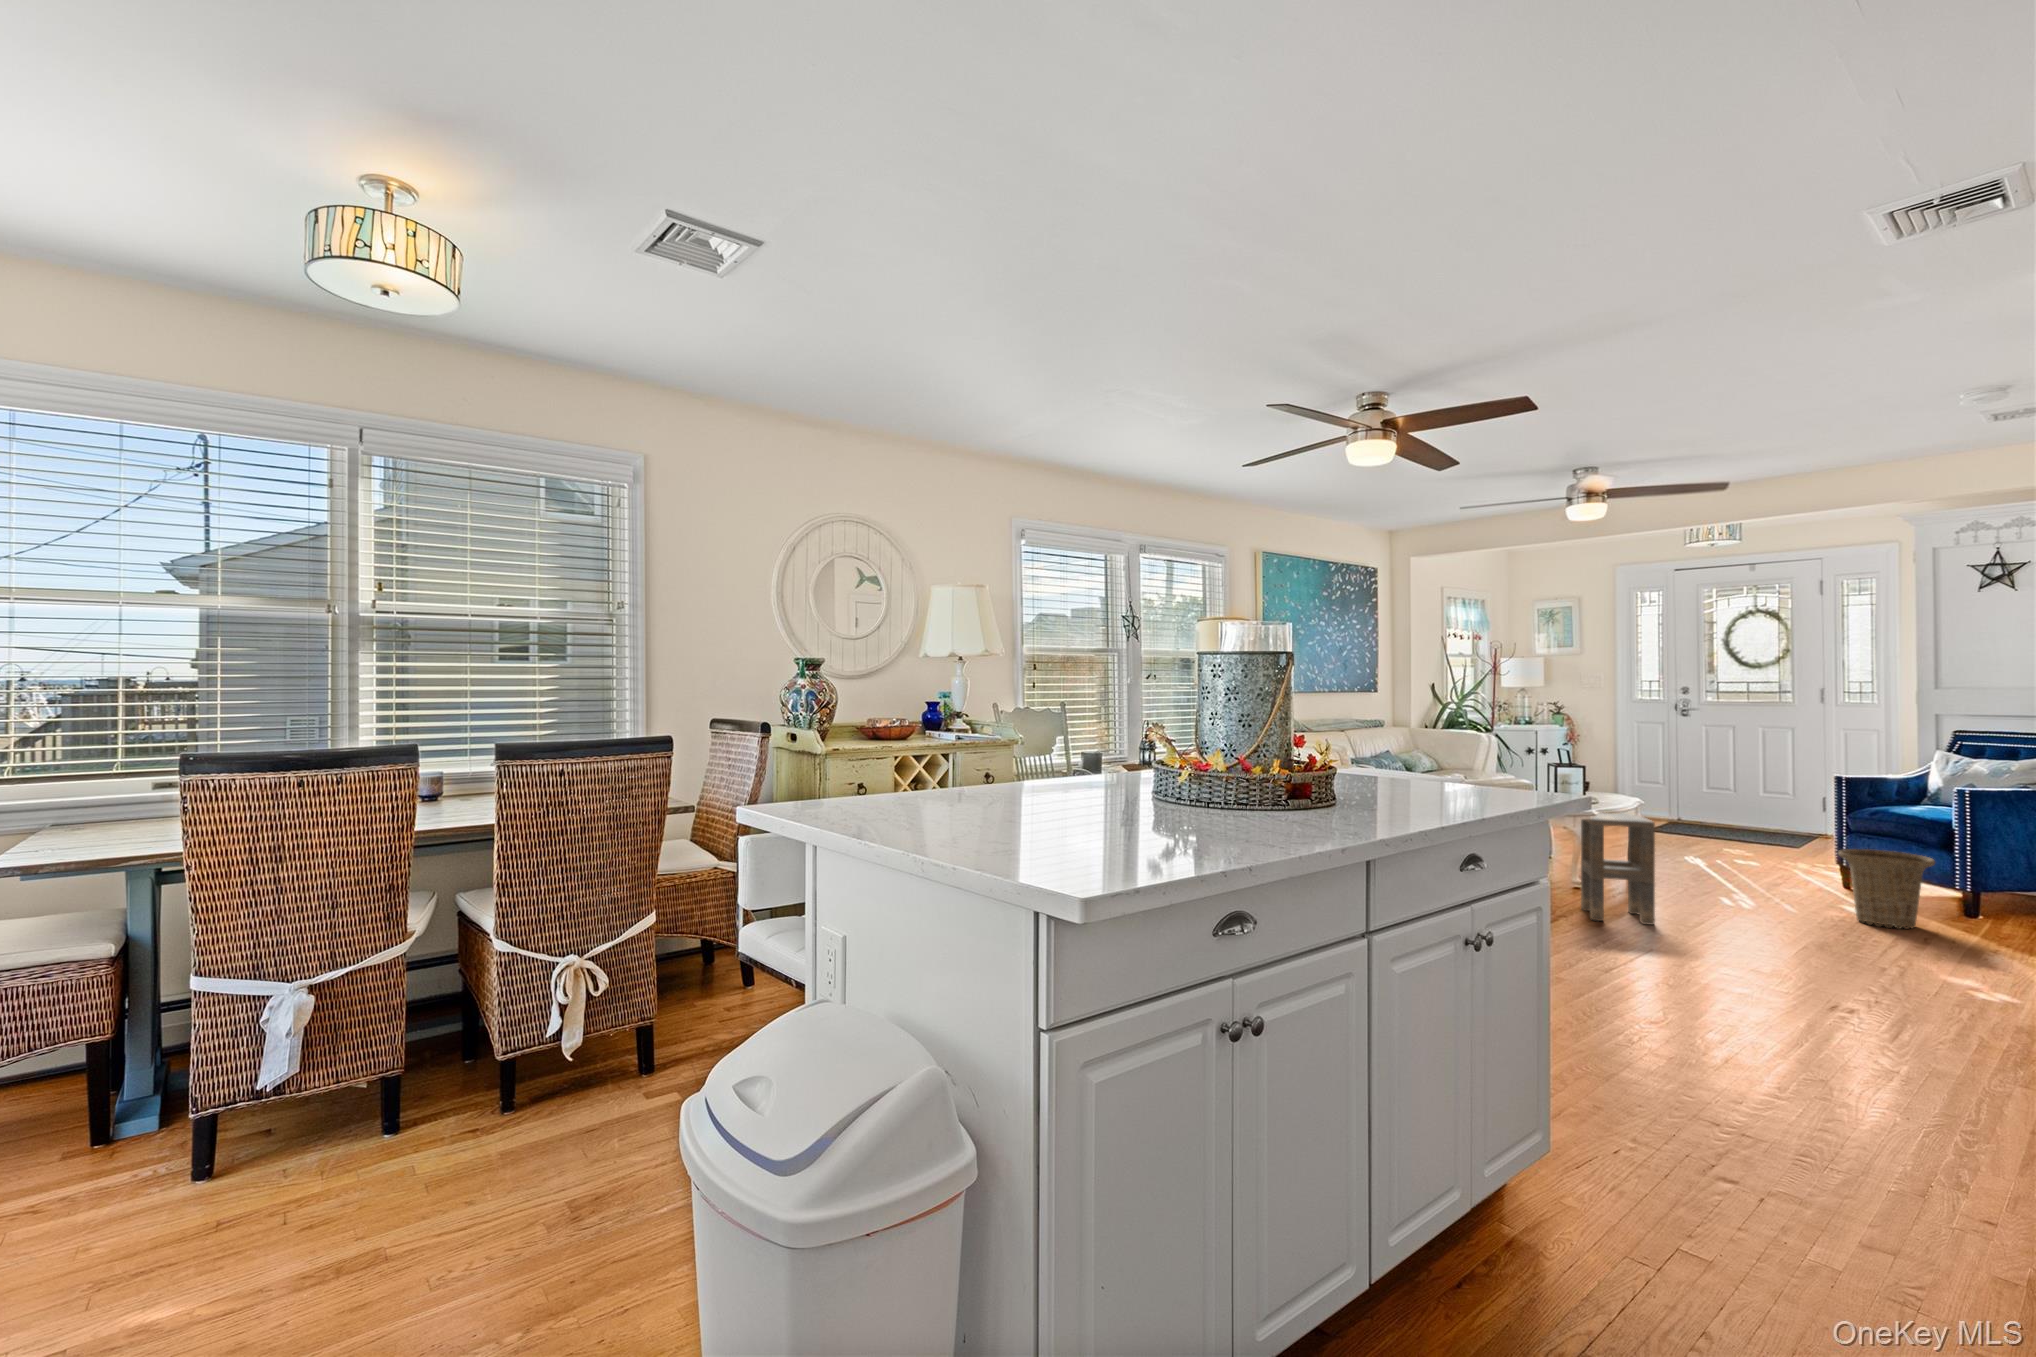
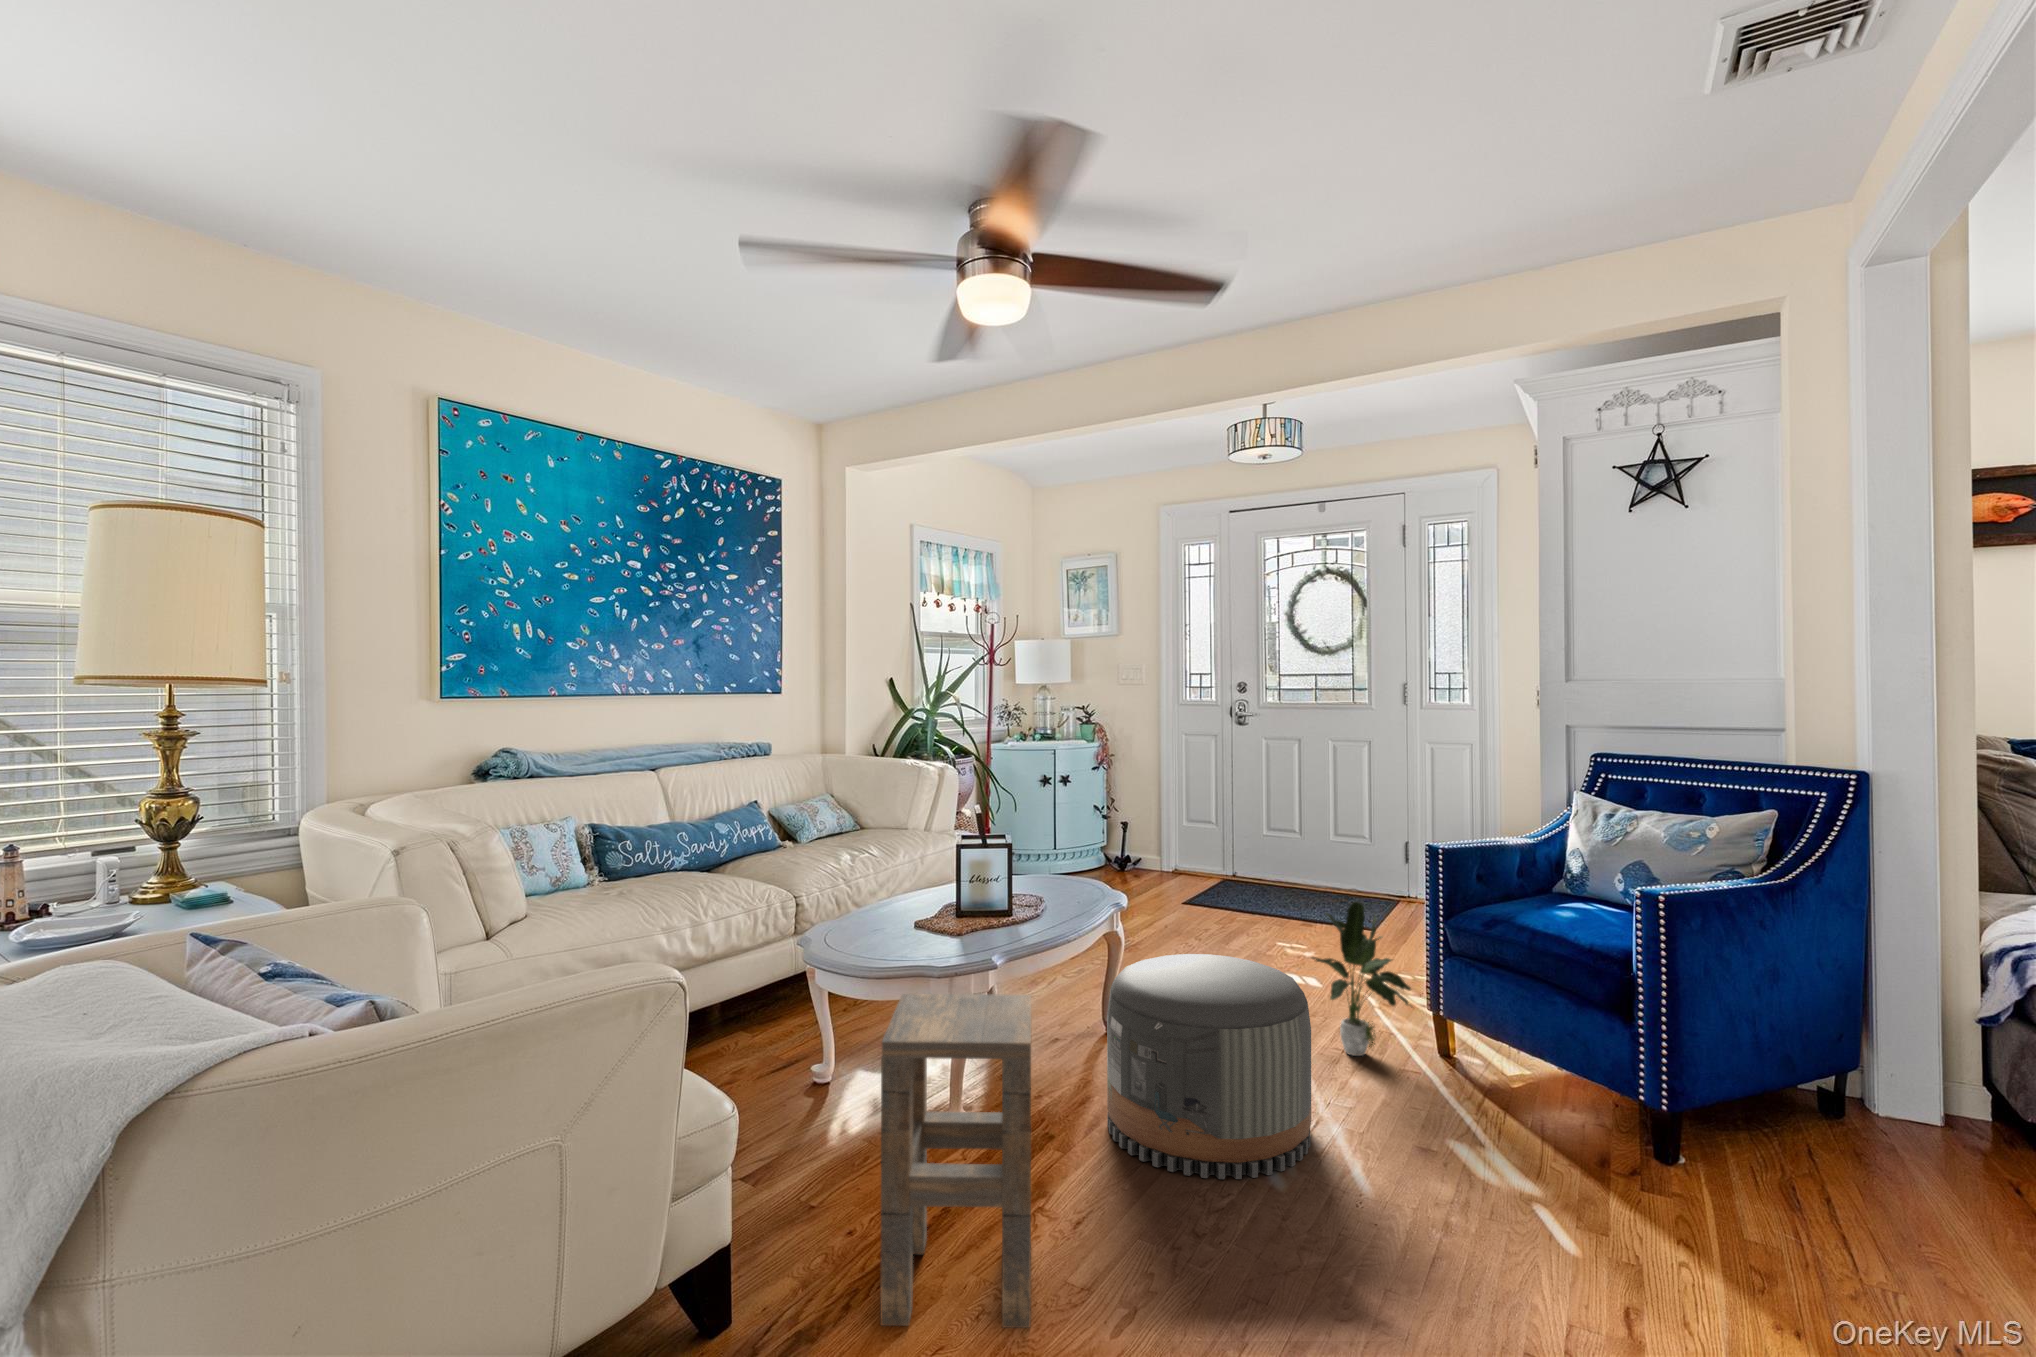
potted plant: none [1761,806,1827,886] -> present [1312,902,1411,1056]
pouf: none [1653,820,1767,908] -> present [1107,954,1311,1179]
basket: present [1838,849,1935,929] -> none [1439,1028,1626,1241]

